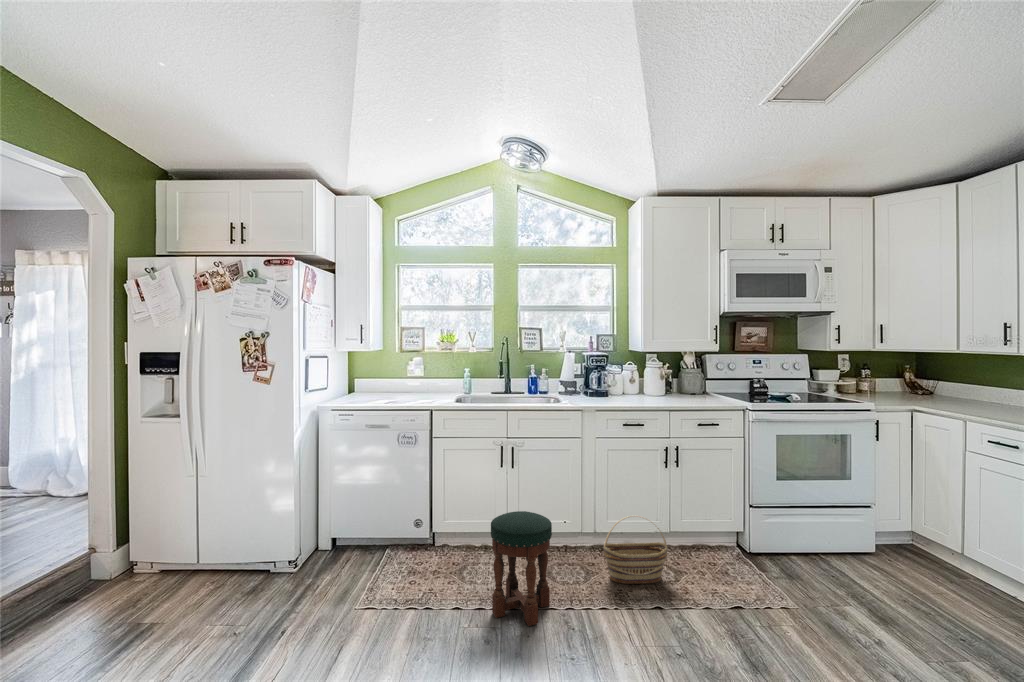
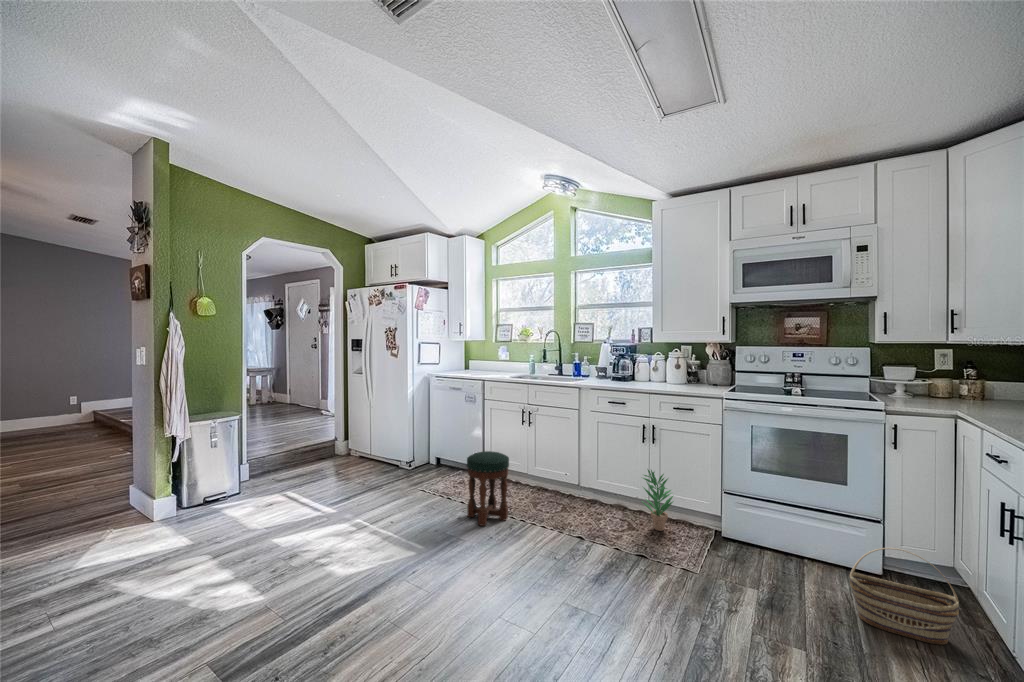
potted plant: none [678,494,715,562] -> present [642,470,674,531]
basket: present [604,516,667,584] -> present [850,548,959,645]

